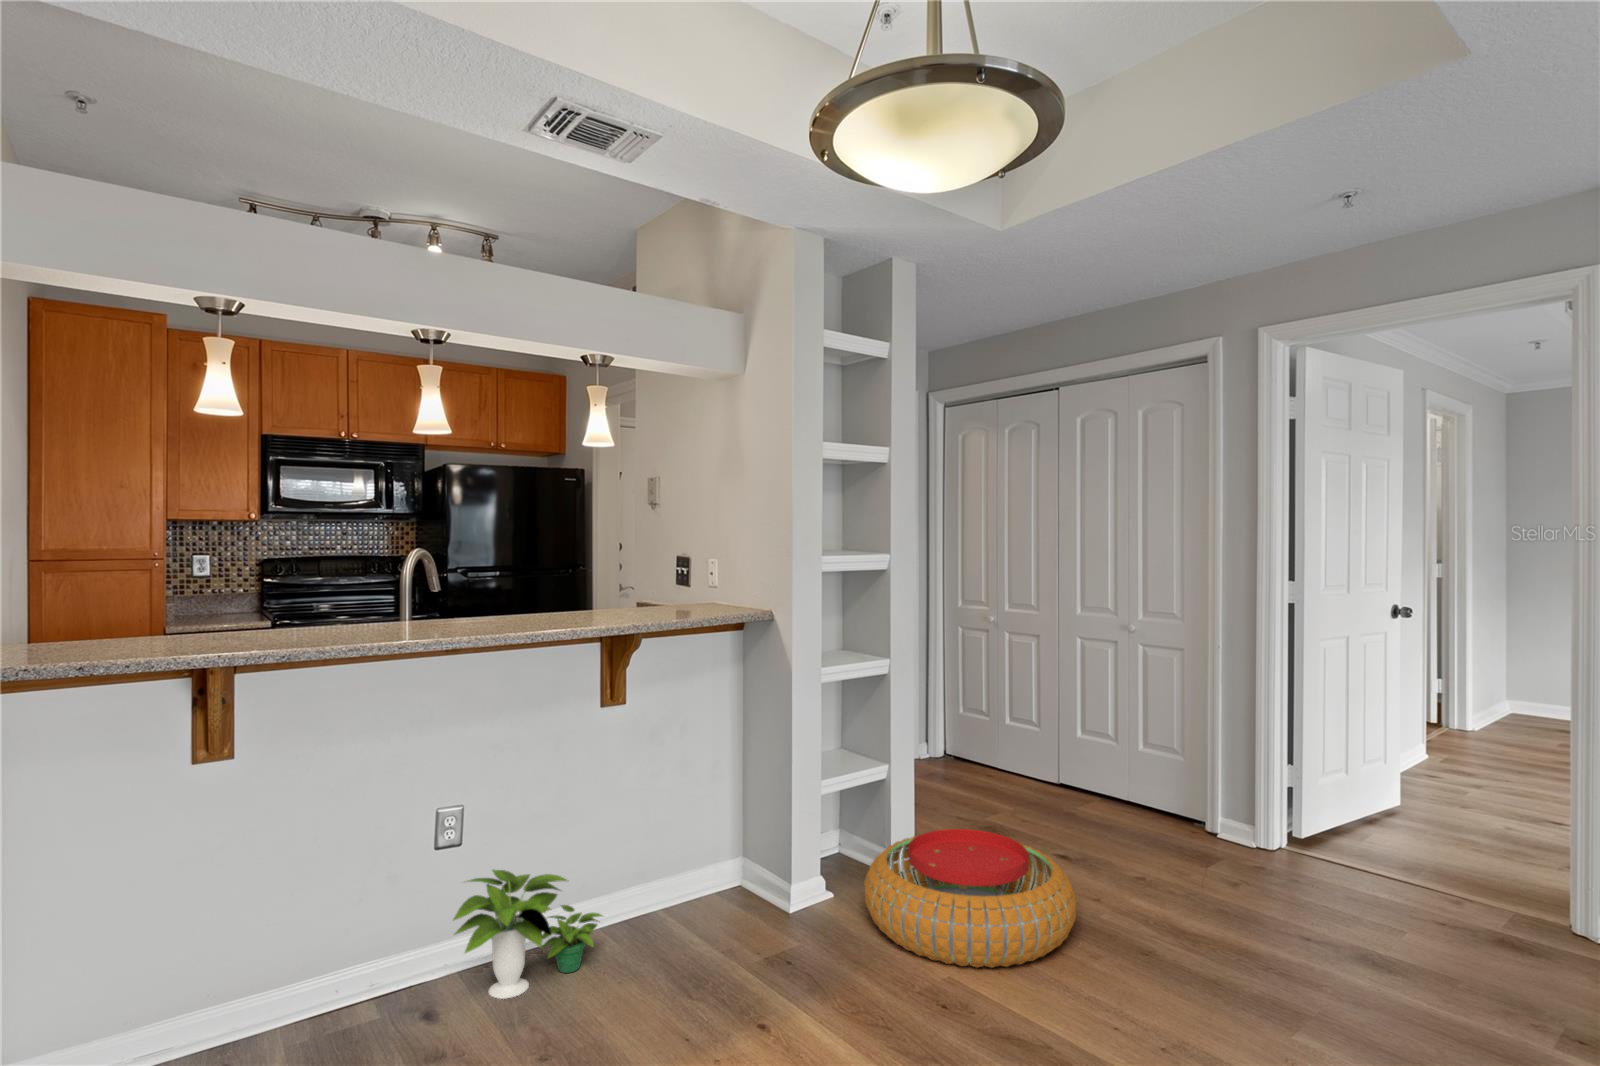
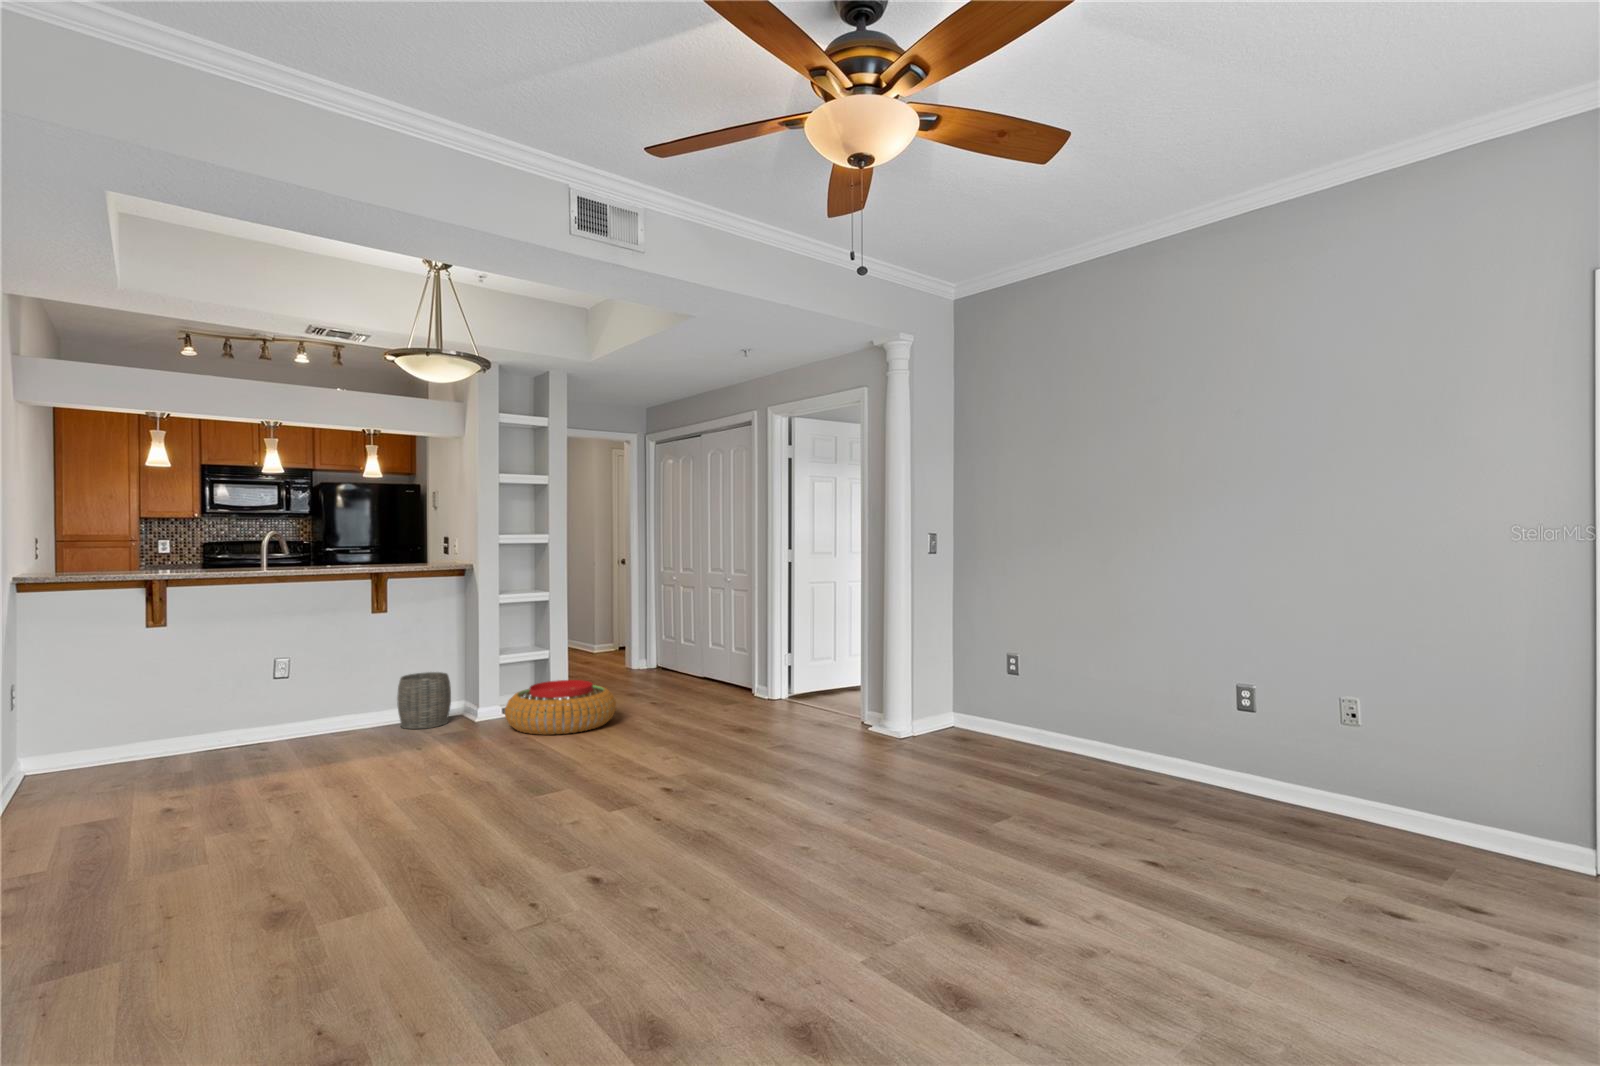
woven basket: none [655,813,749,938] -> present [397,672,451,729]
potted plant: present [453,870,603,999] -> none [275,688,360,745]

